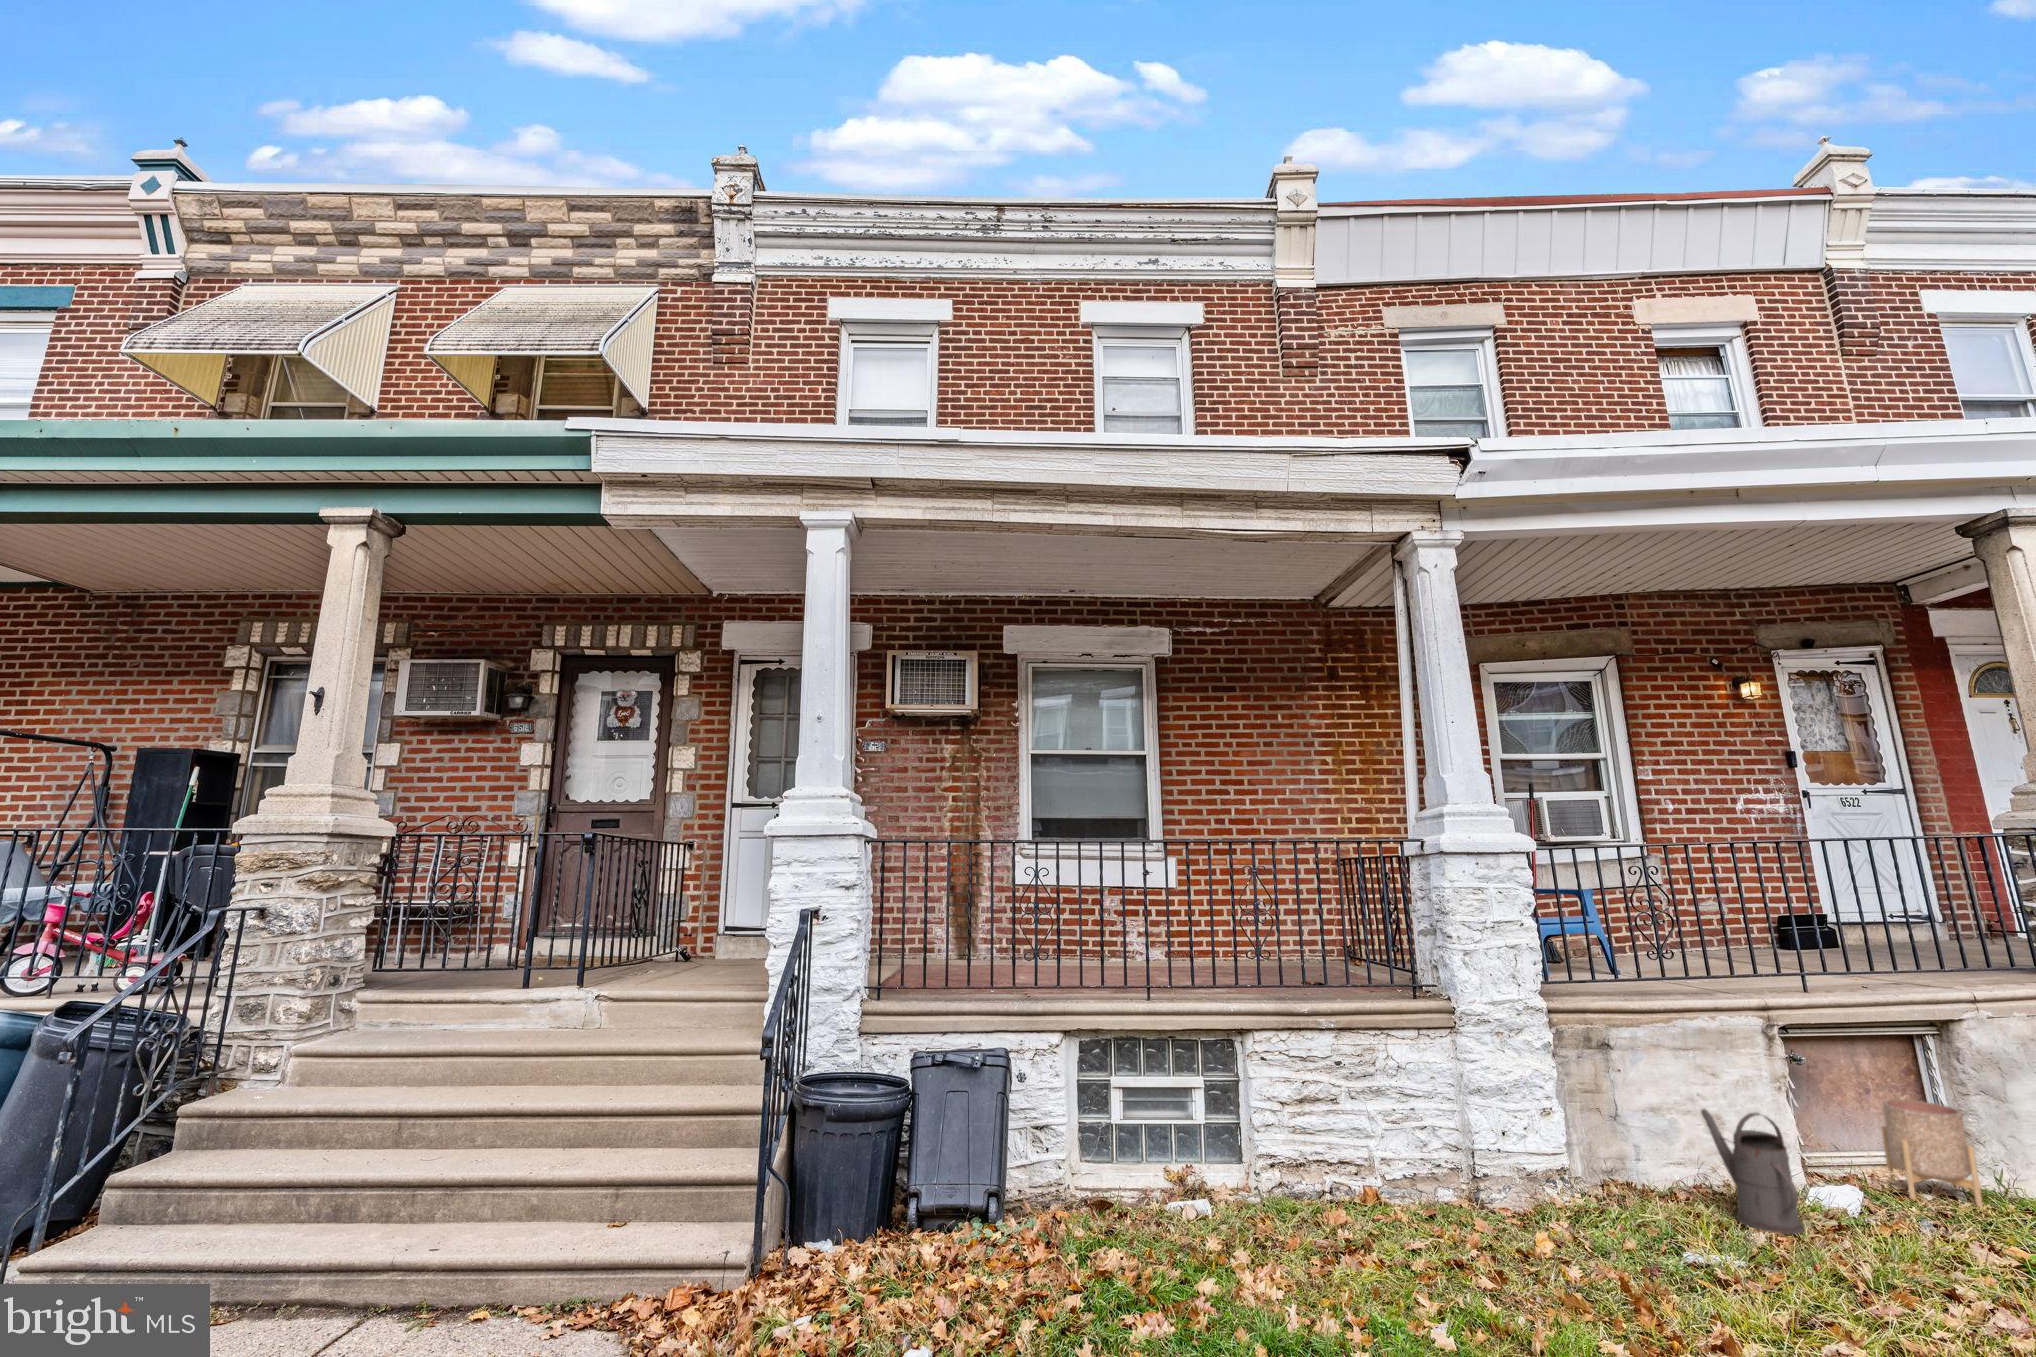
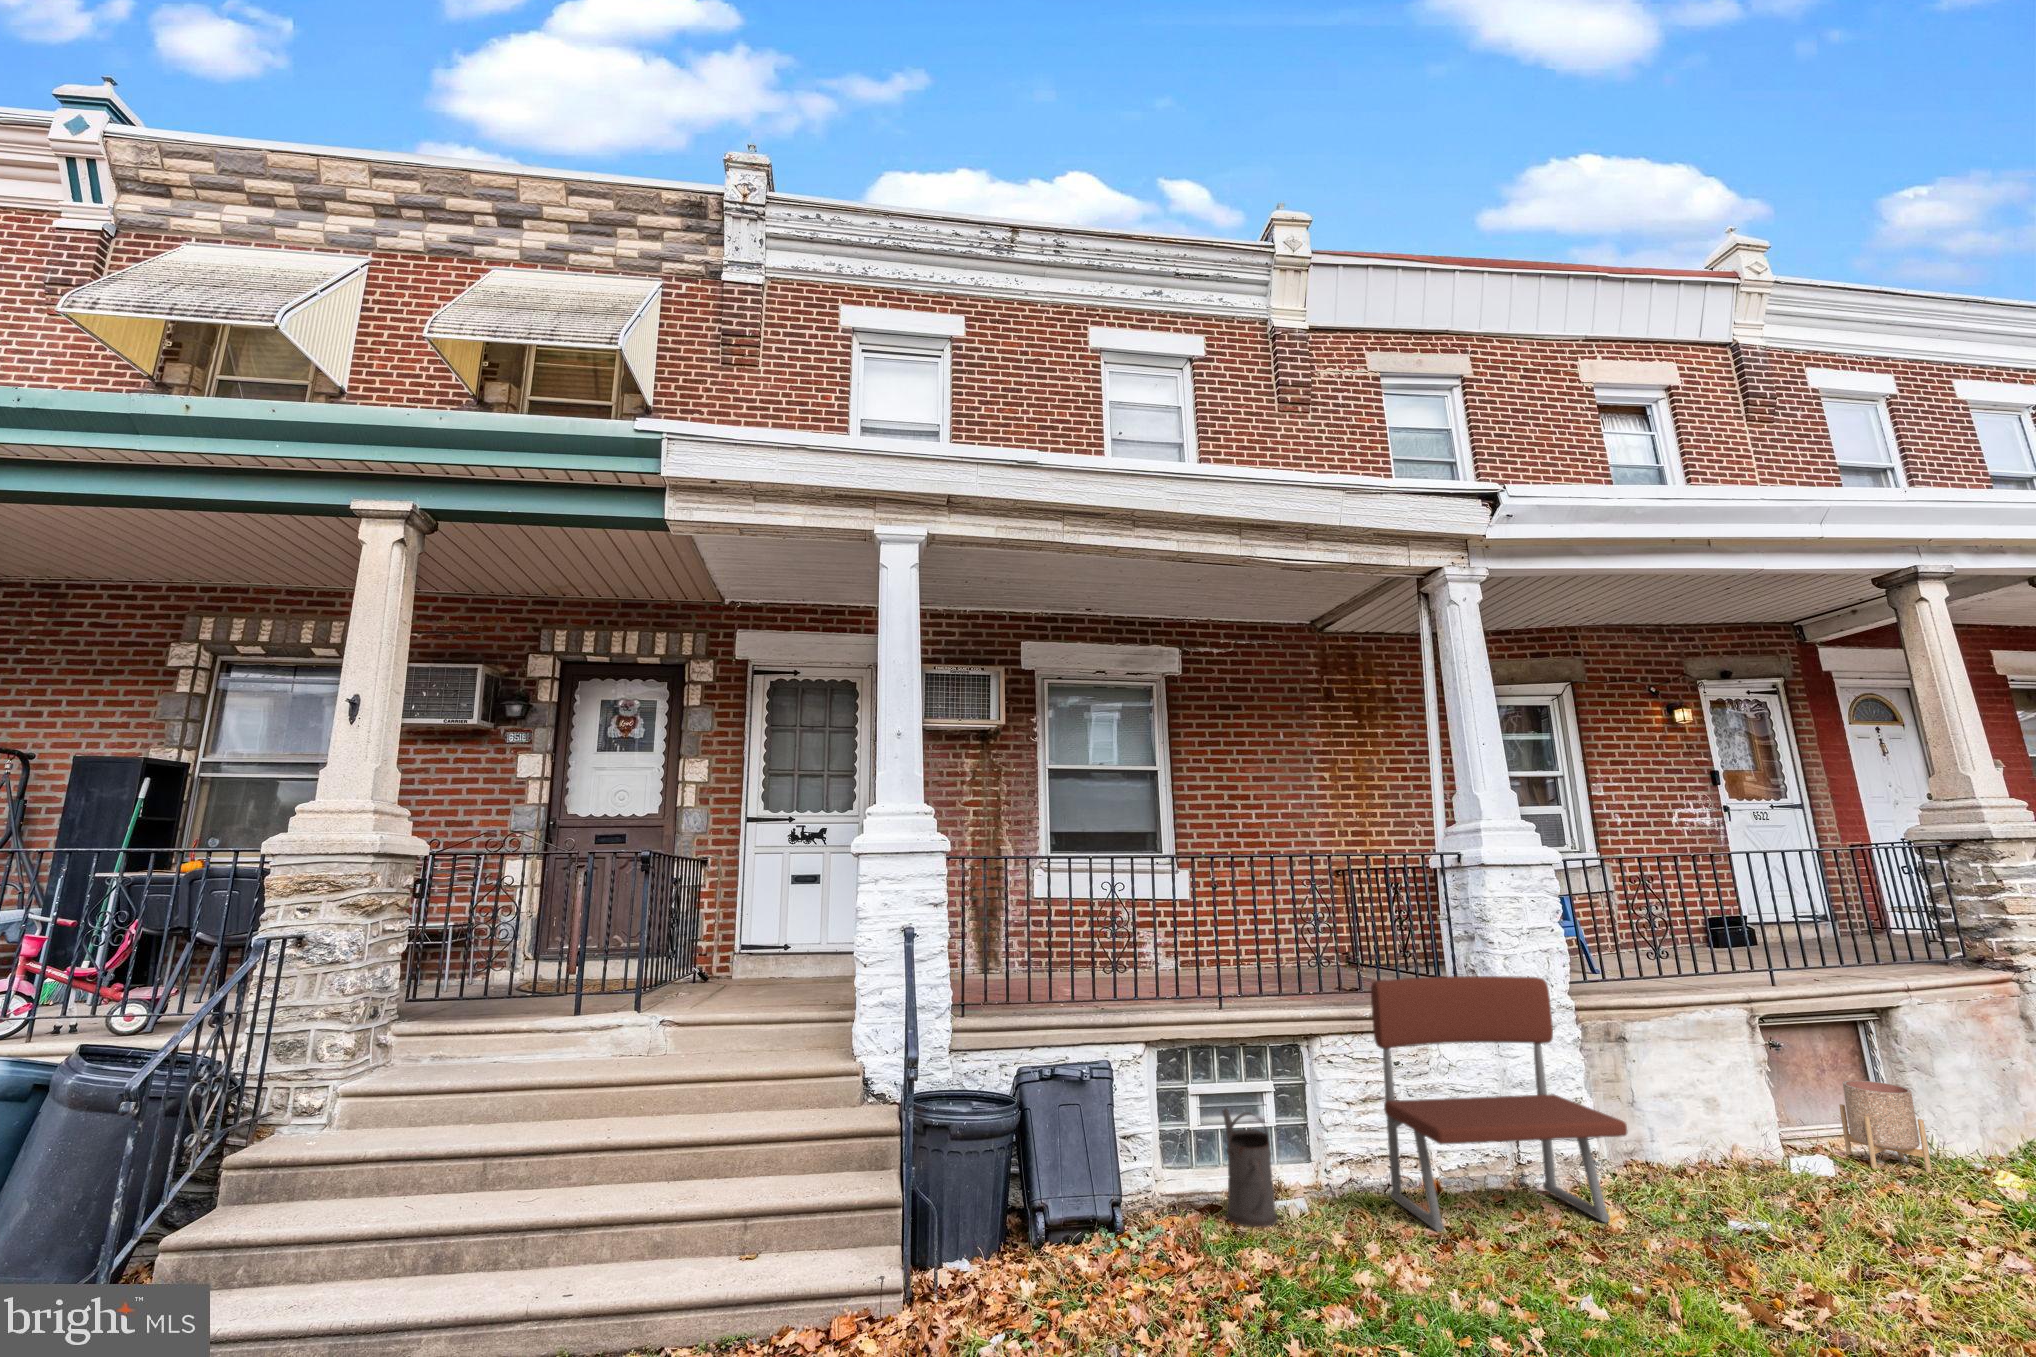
bench: none [1300,968,1562,1236] -> present [1371,976,1627,1232]
watering can: present [1701,1109,1803,1234] -> present [1222,1108,1278,1228]

